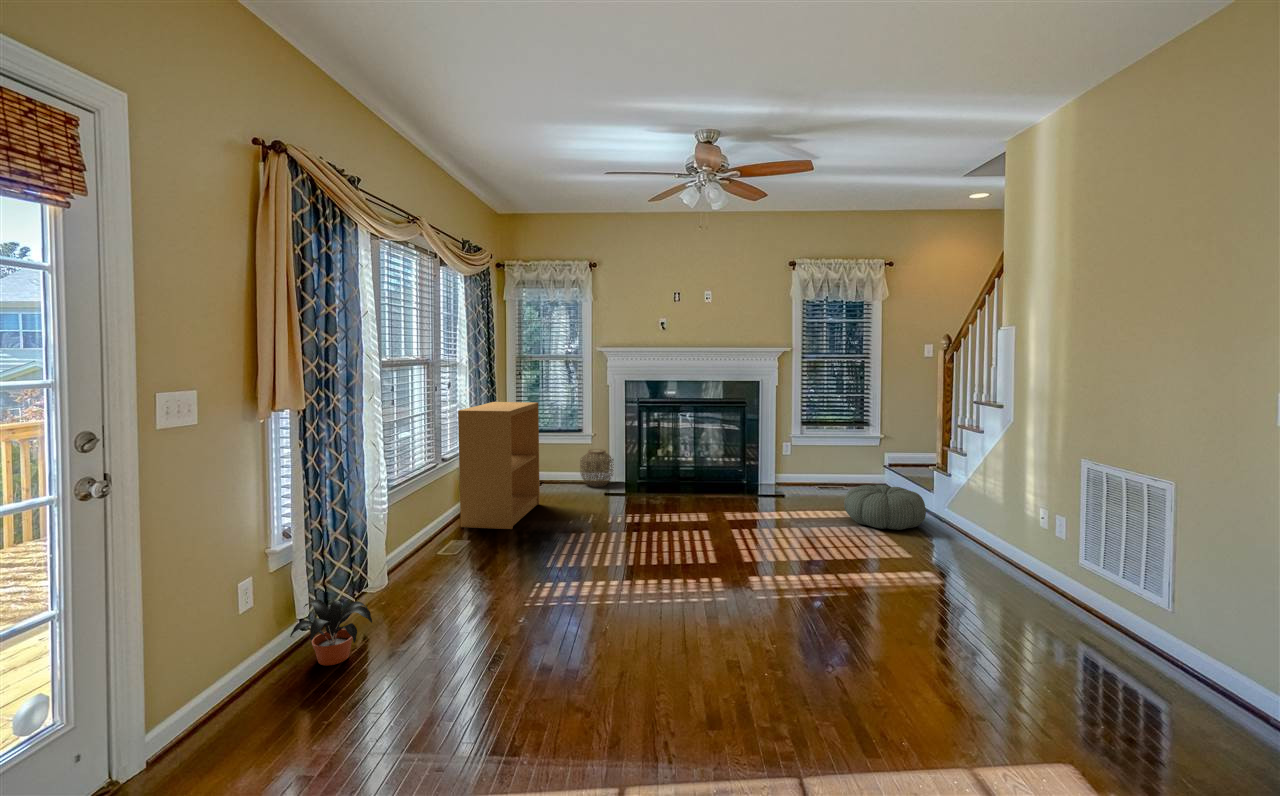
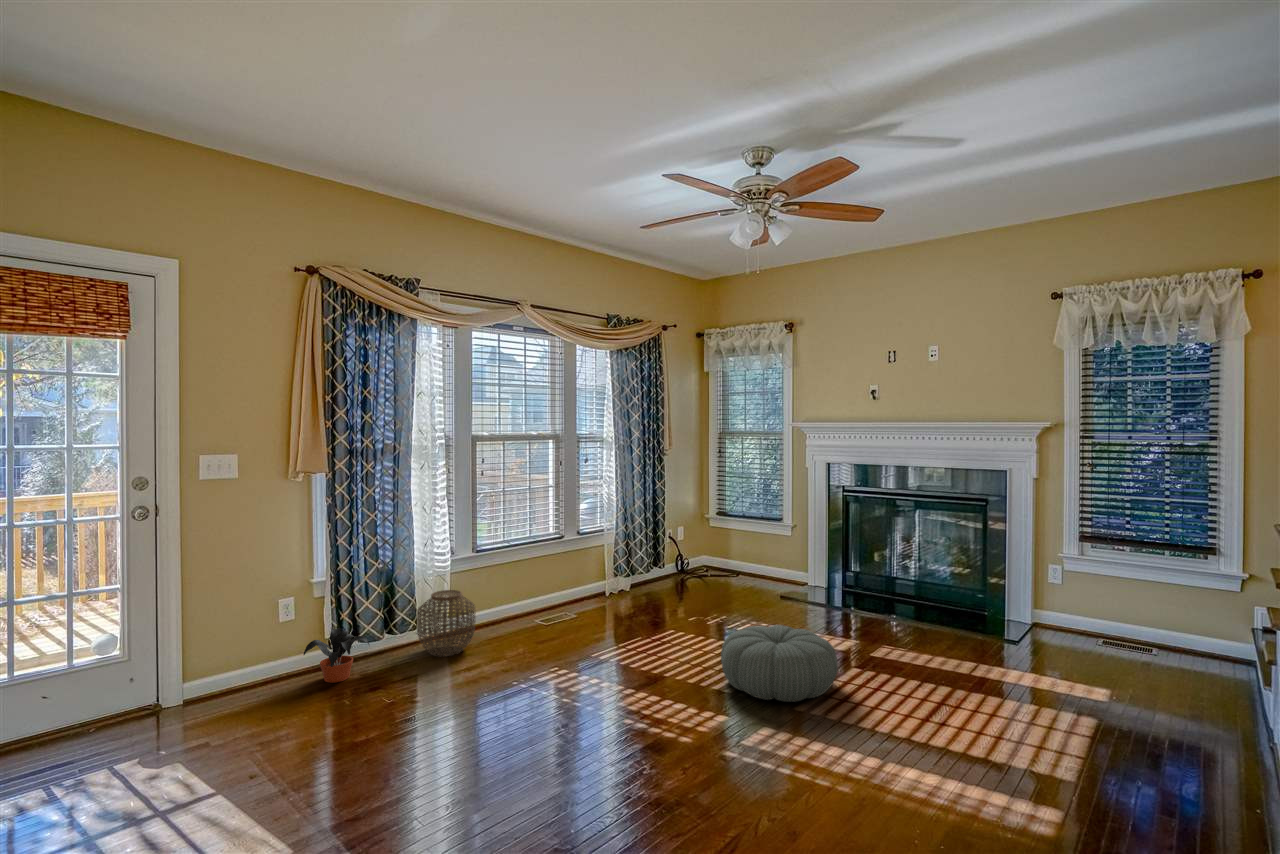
bookshelf: present [458,402,540,529] -> none [586,479,690,614]
woven basket: present [580,449,614,487] -> present [417,590,476,657]
pouf: present [844,485,926,530] -> present [721,625,838,702]

